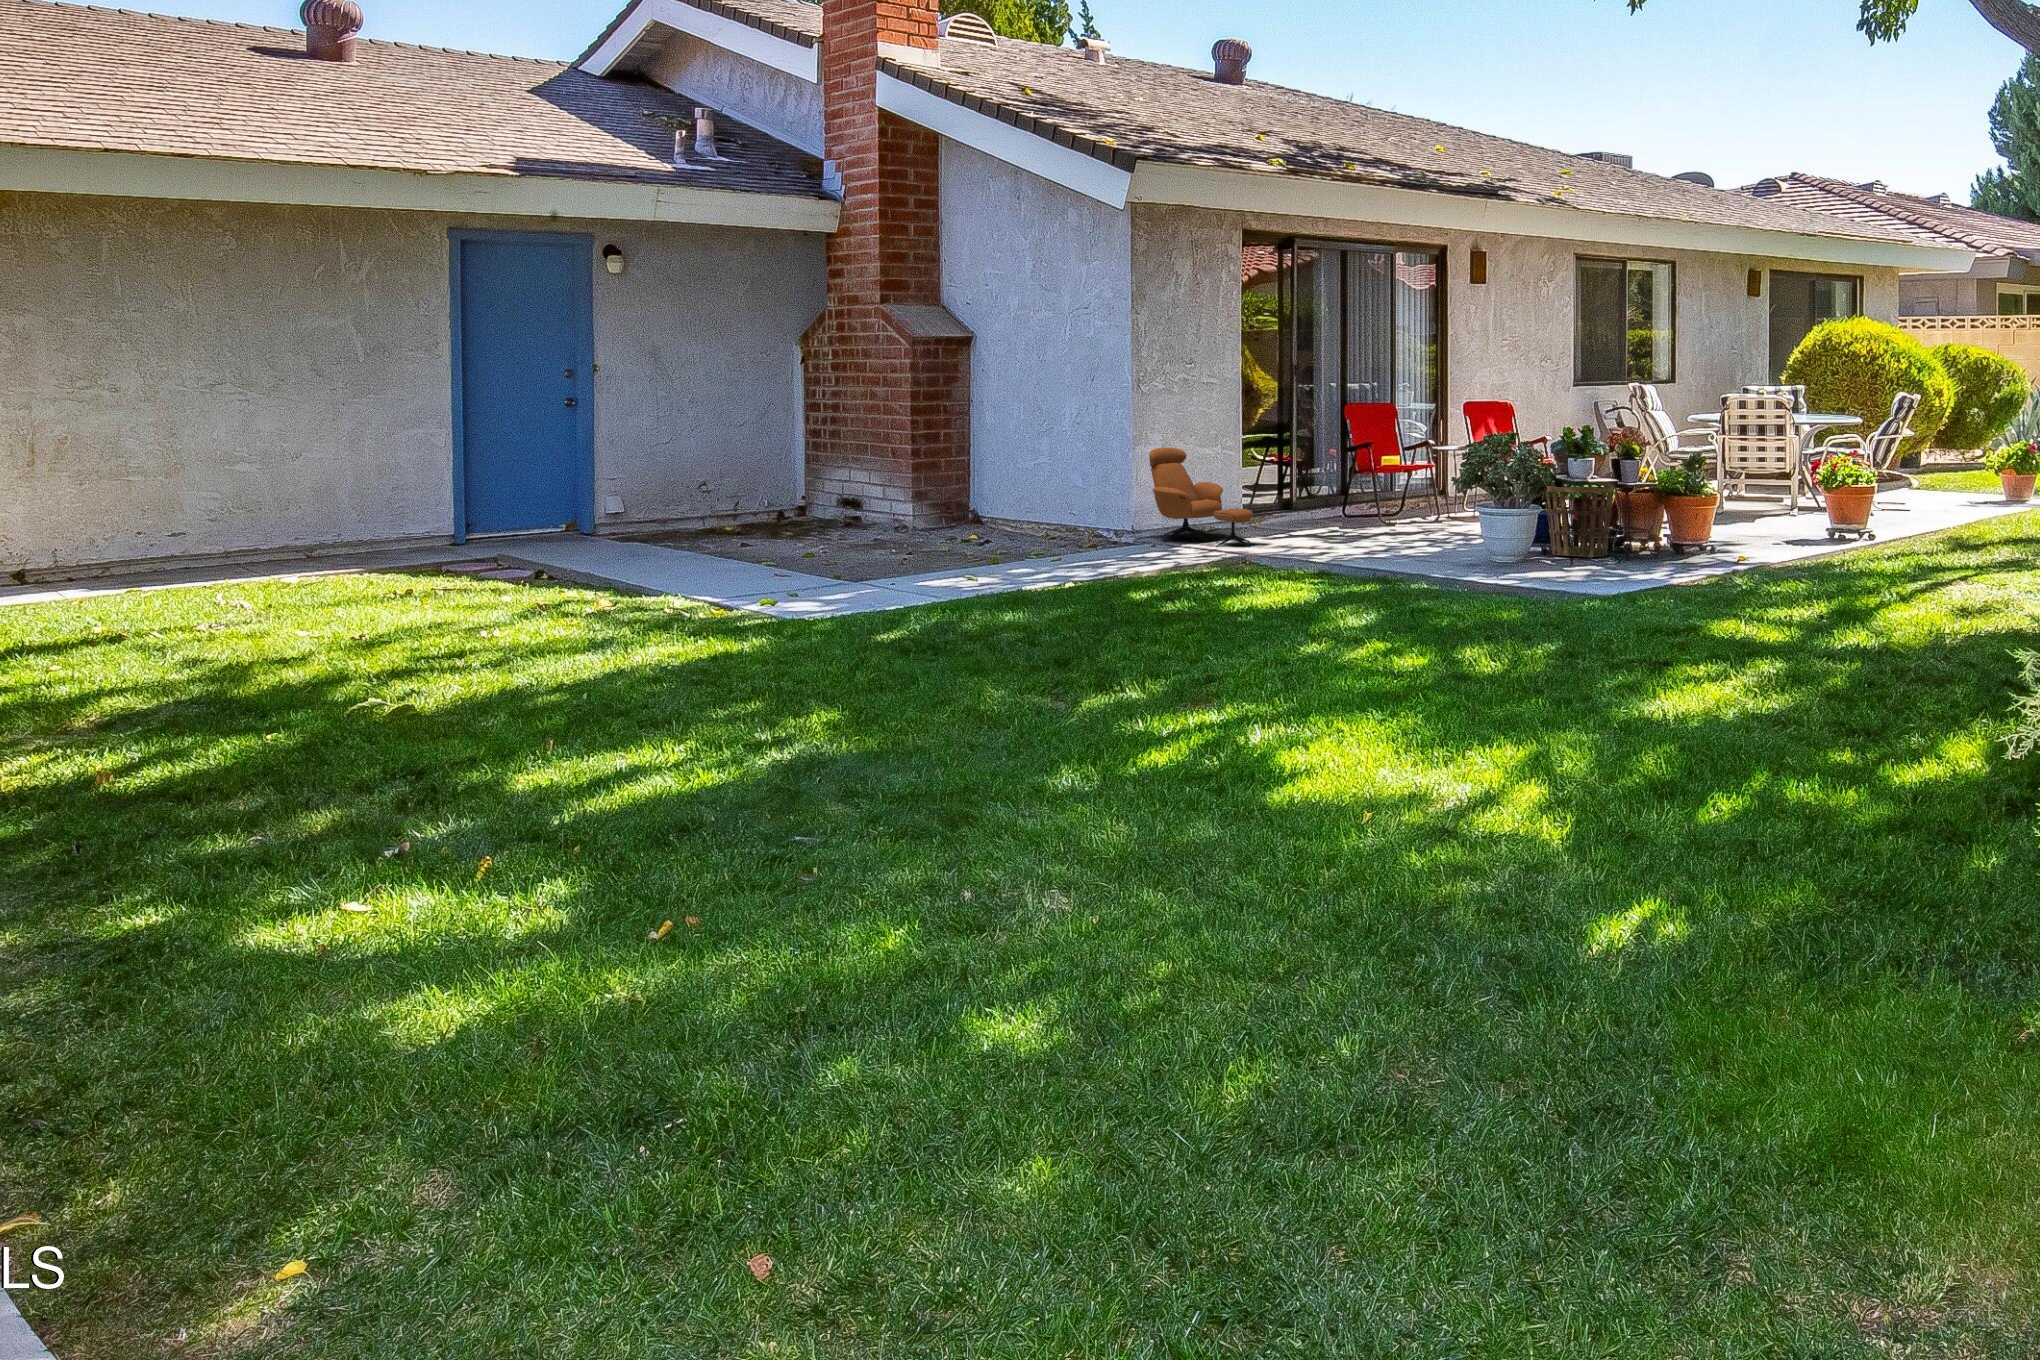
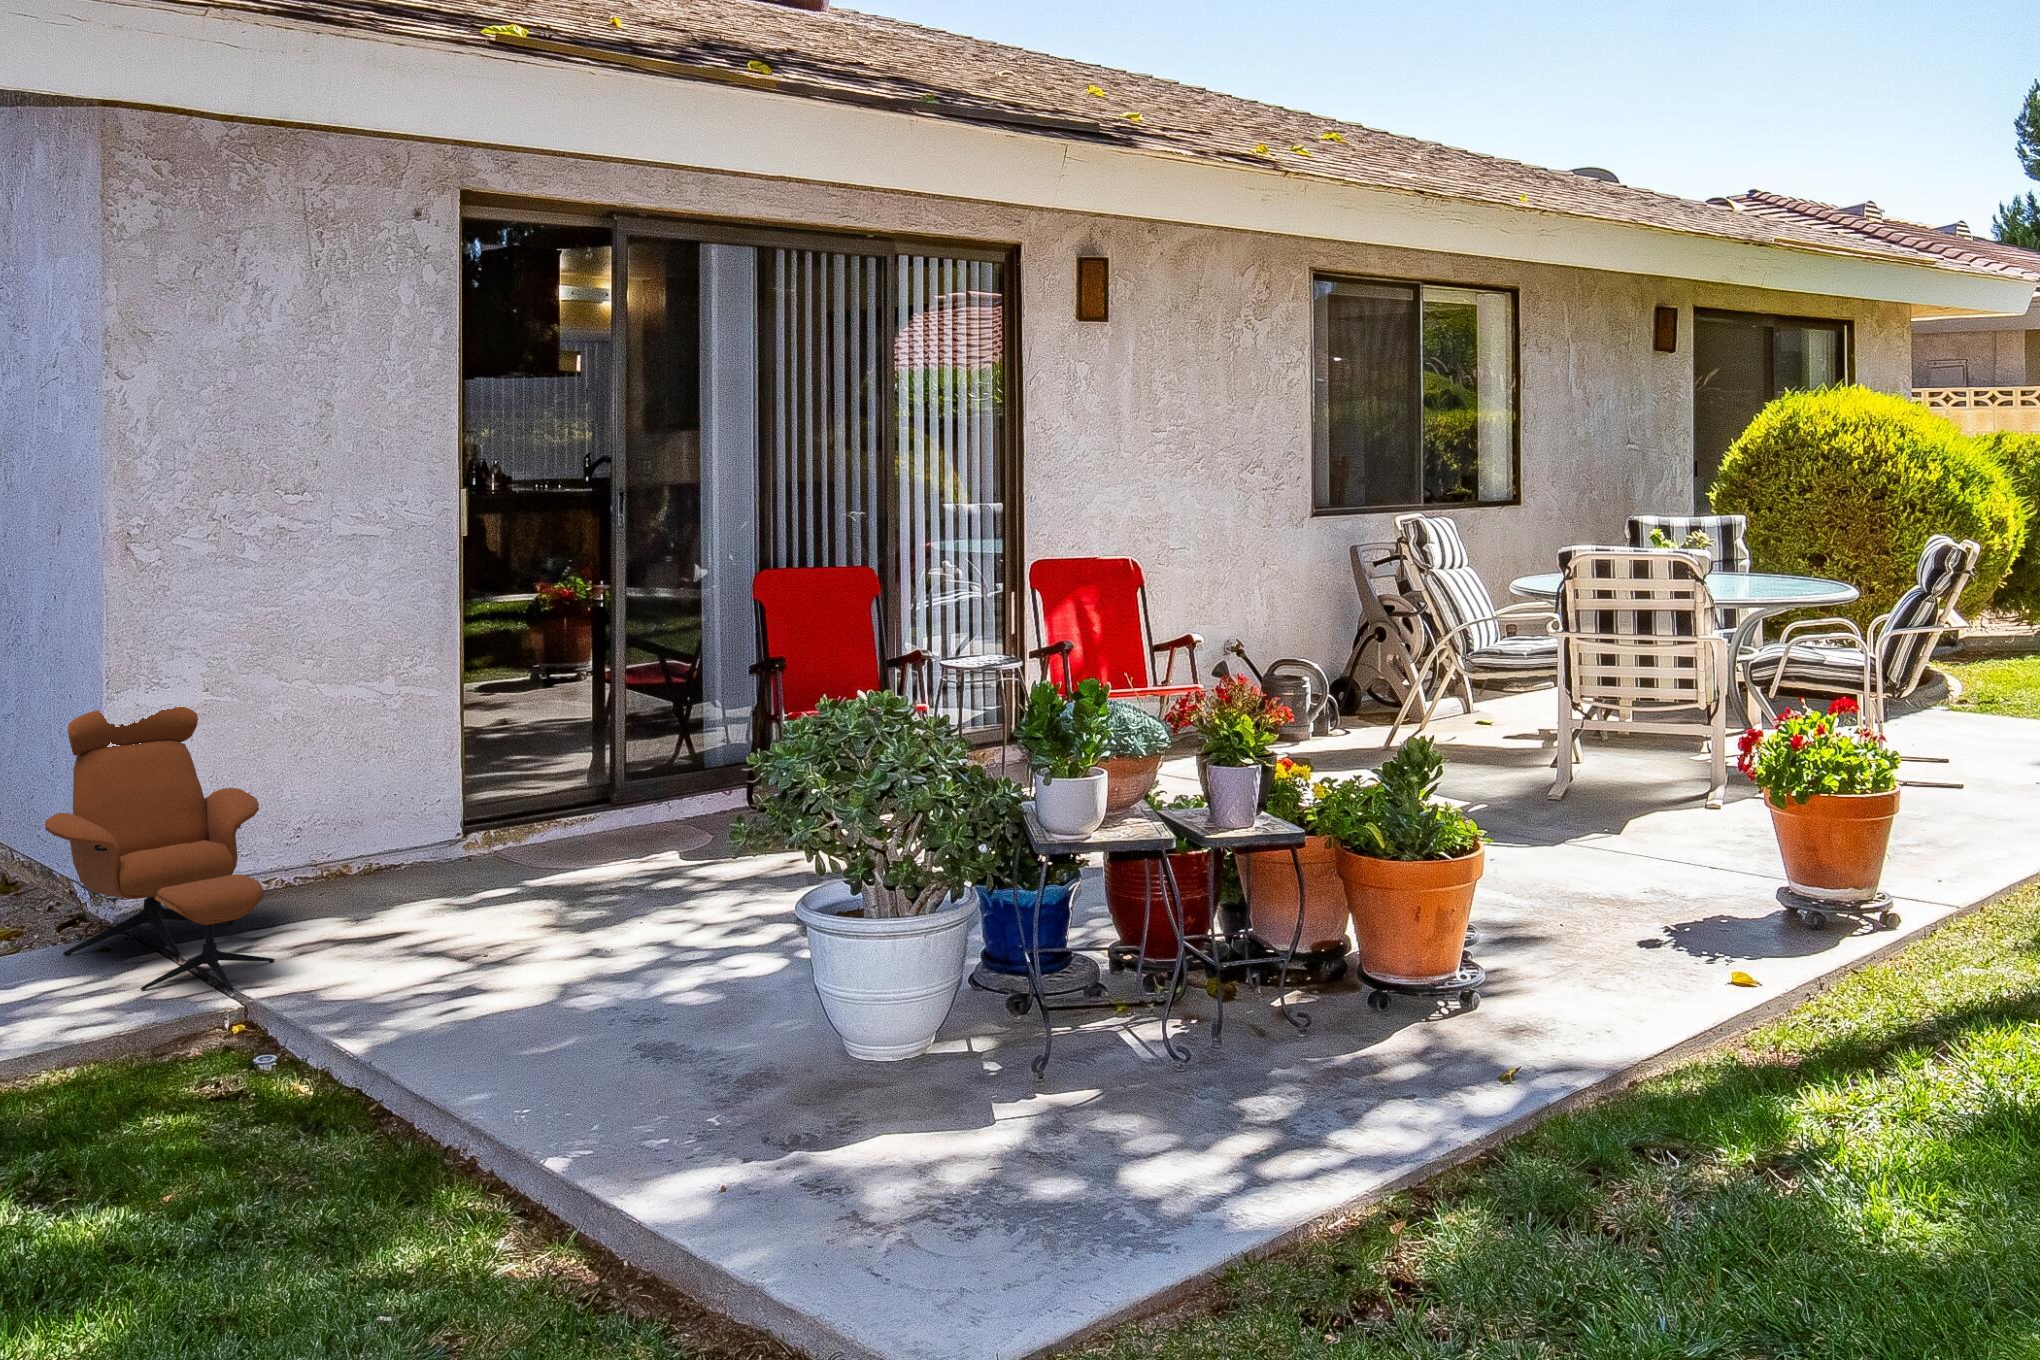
basket: present [1545,483,1615,557] -> none [950,833,1151,1082]

